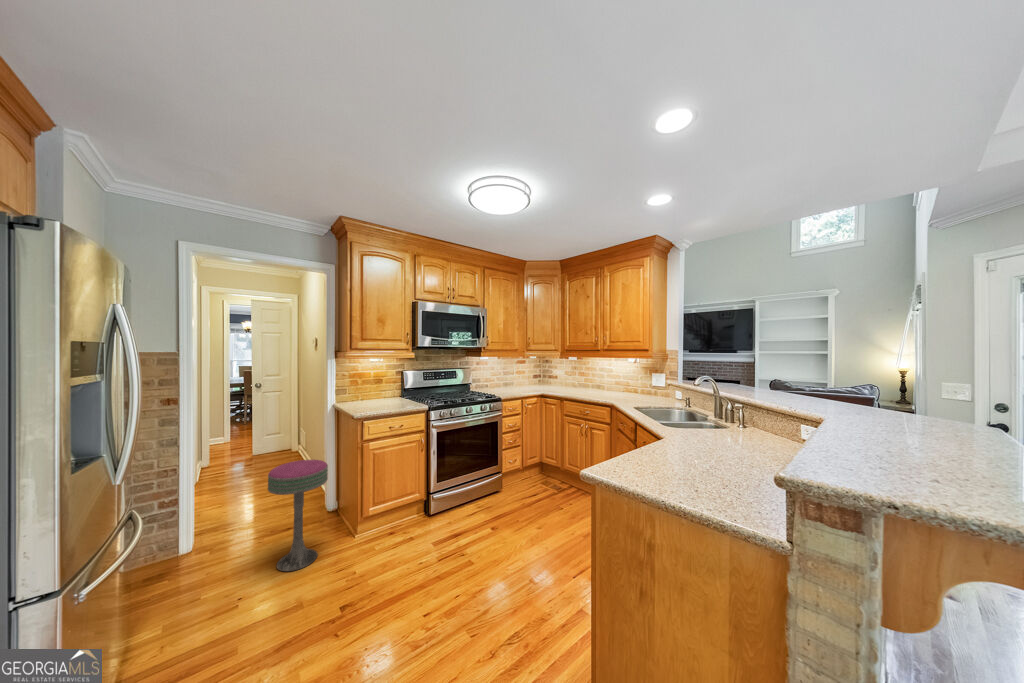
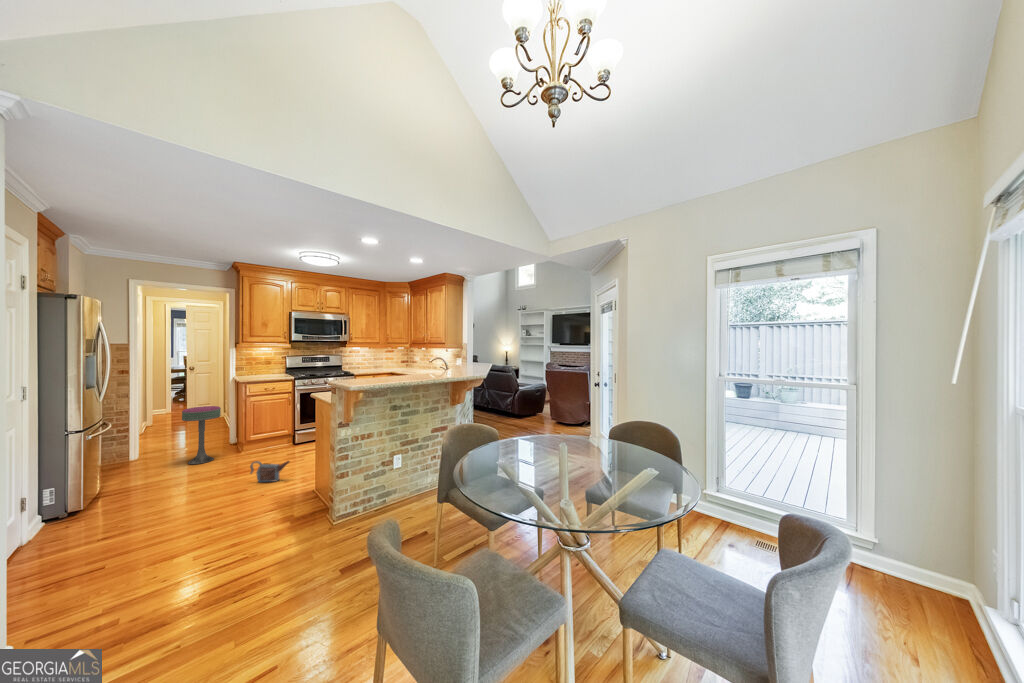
watering can: none [419,600,497,650] -> present [250,461,290,482]

